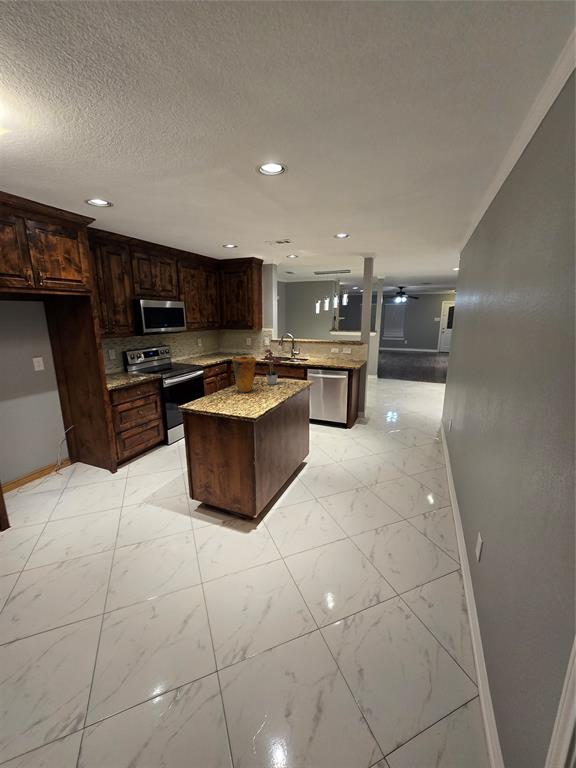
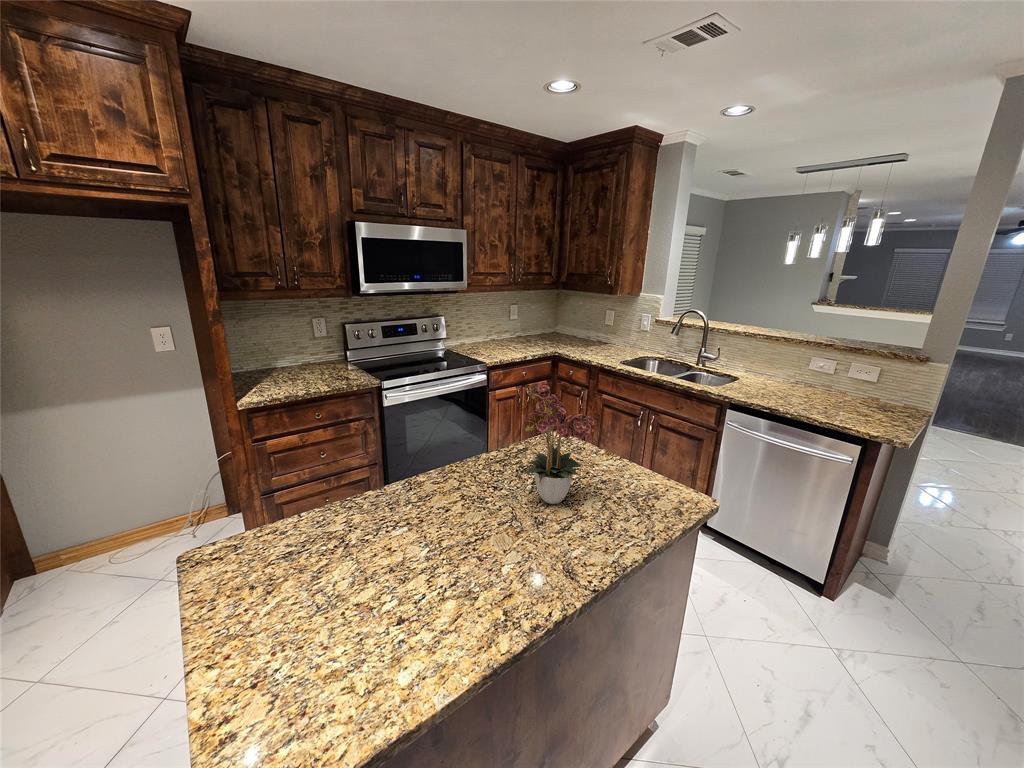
vase: present [232,356,256,393] -> none [365,405,463,547]

